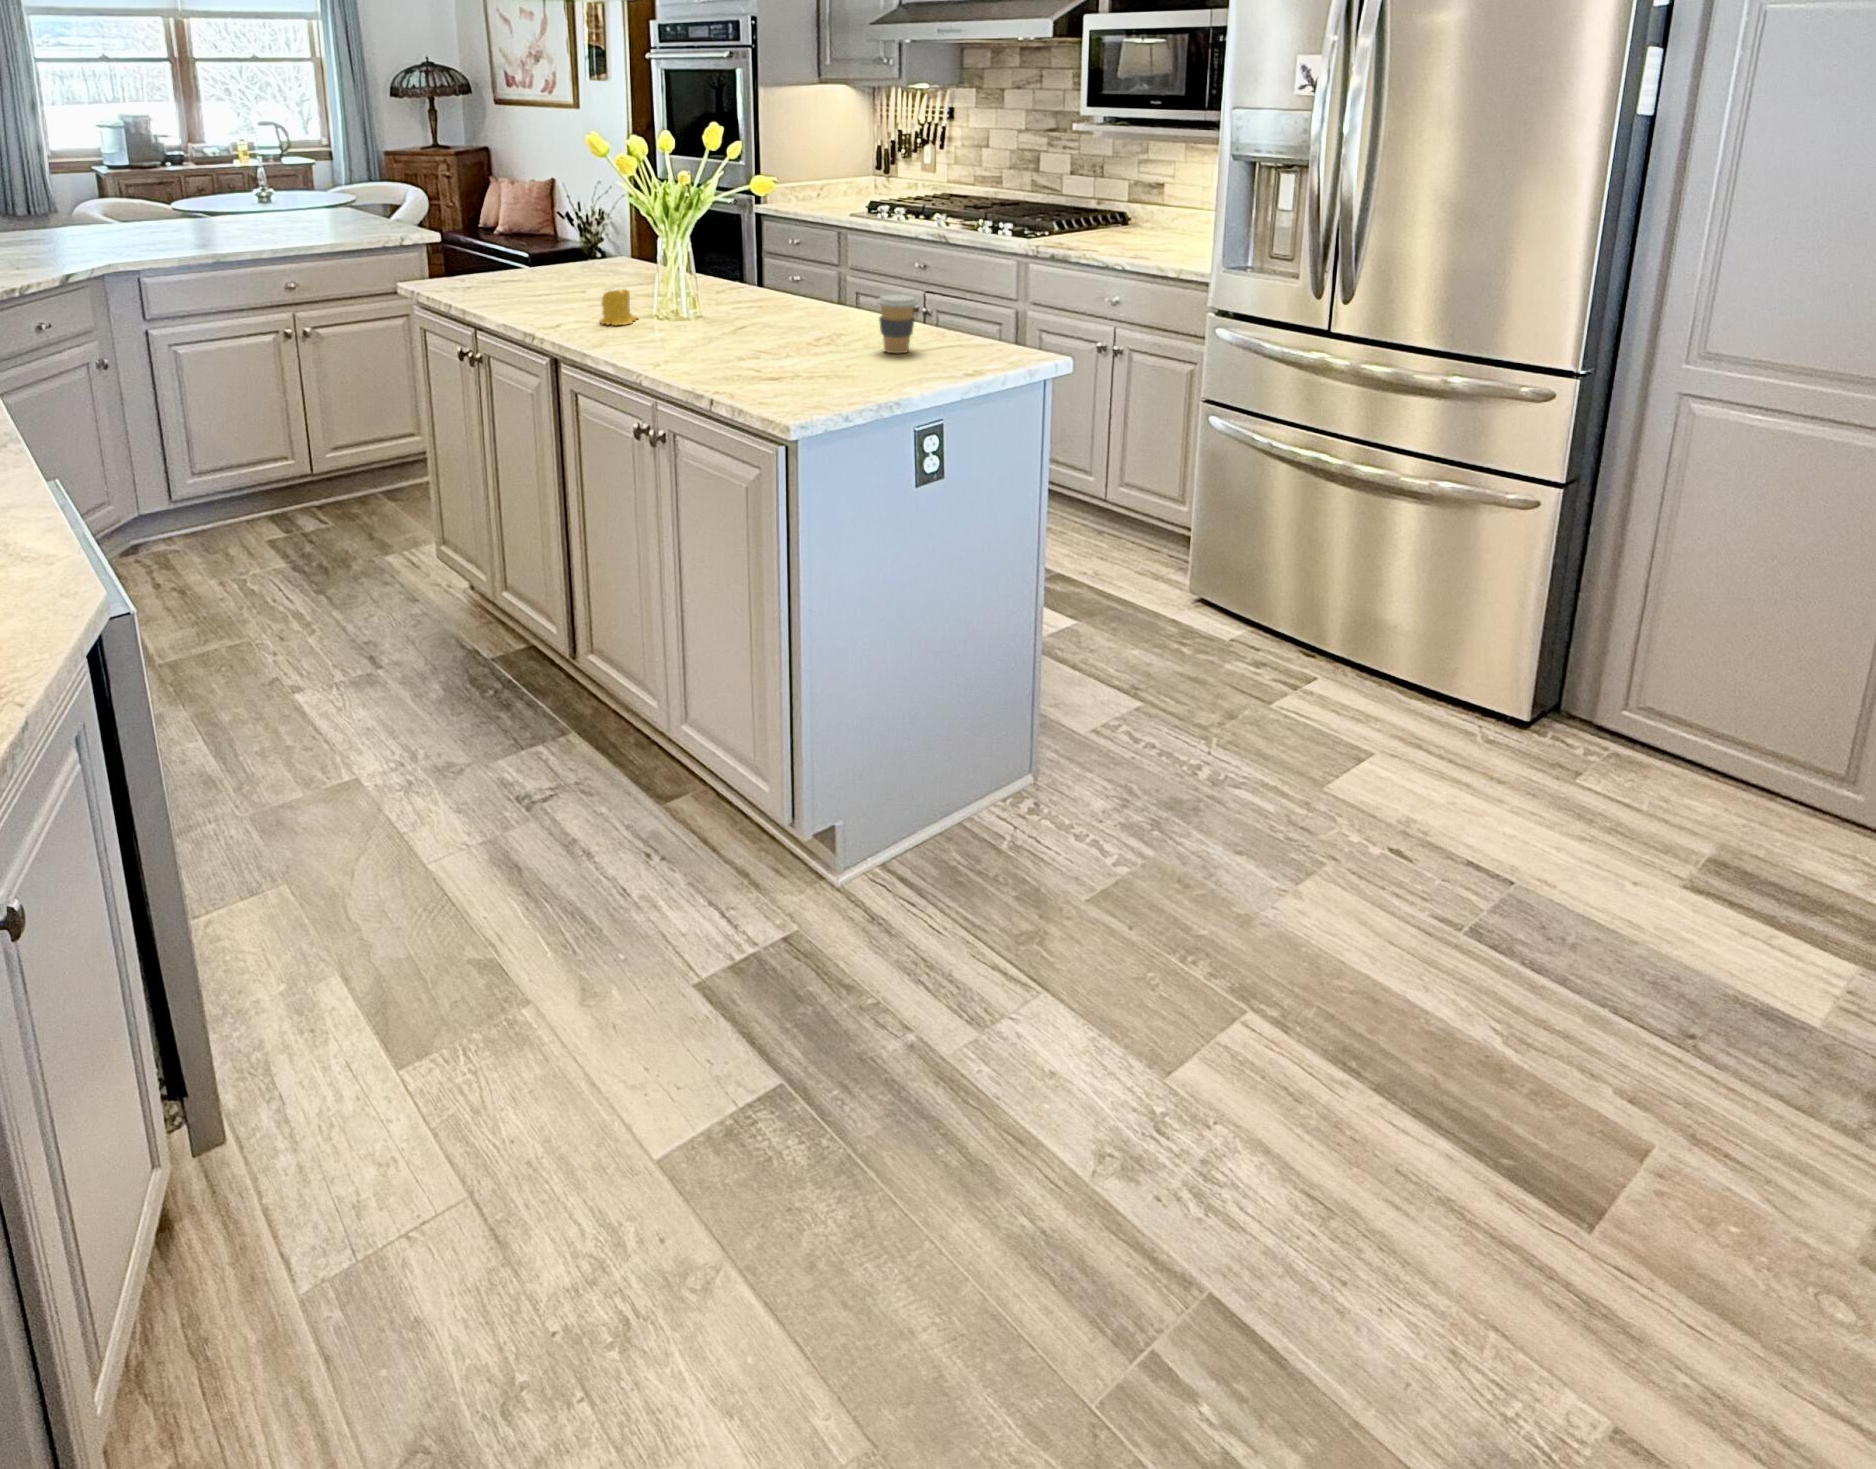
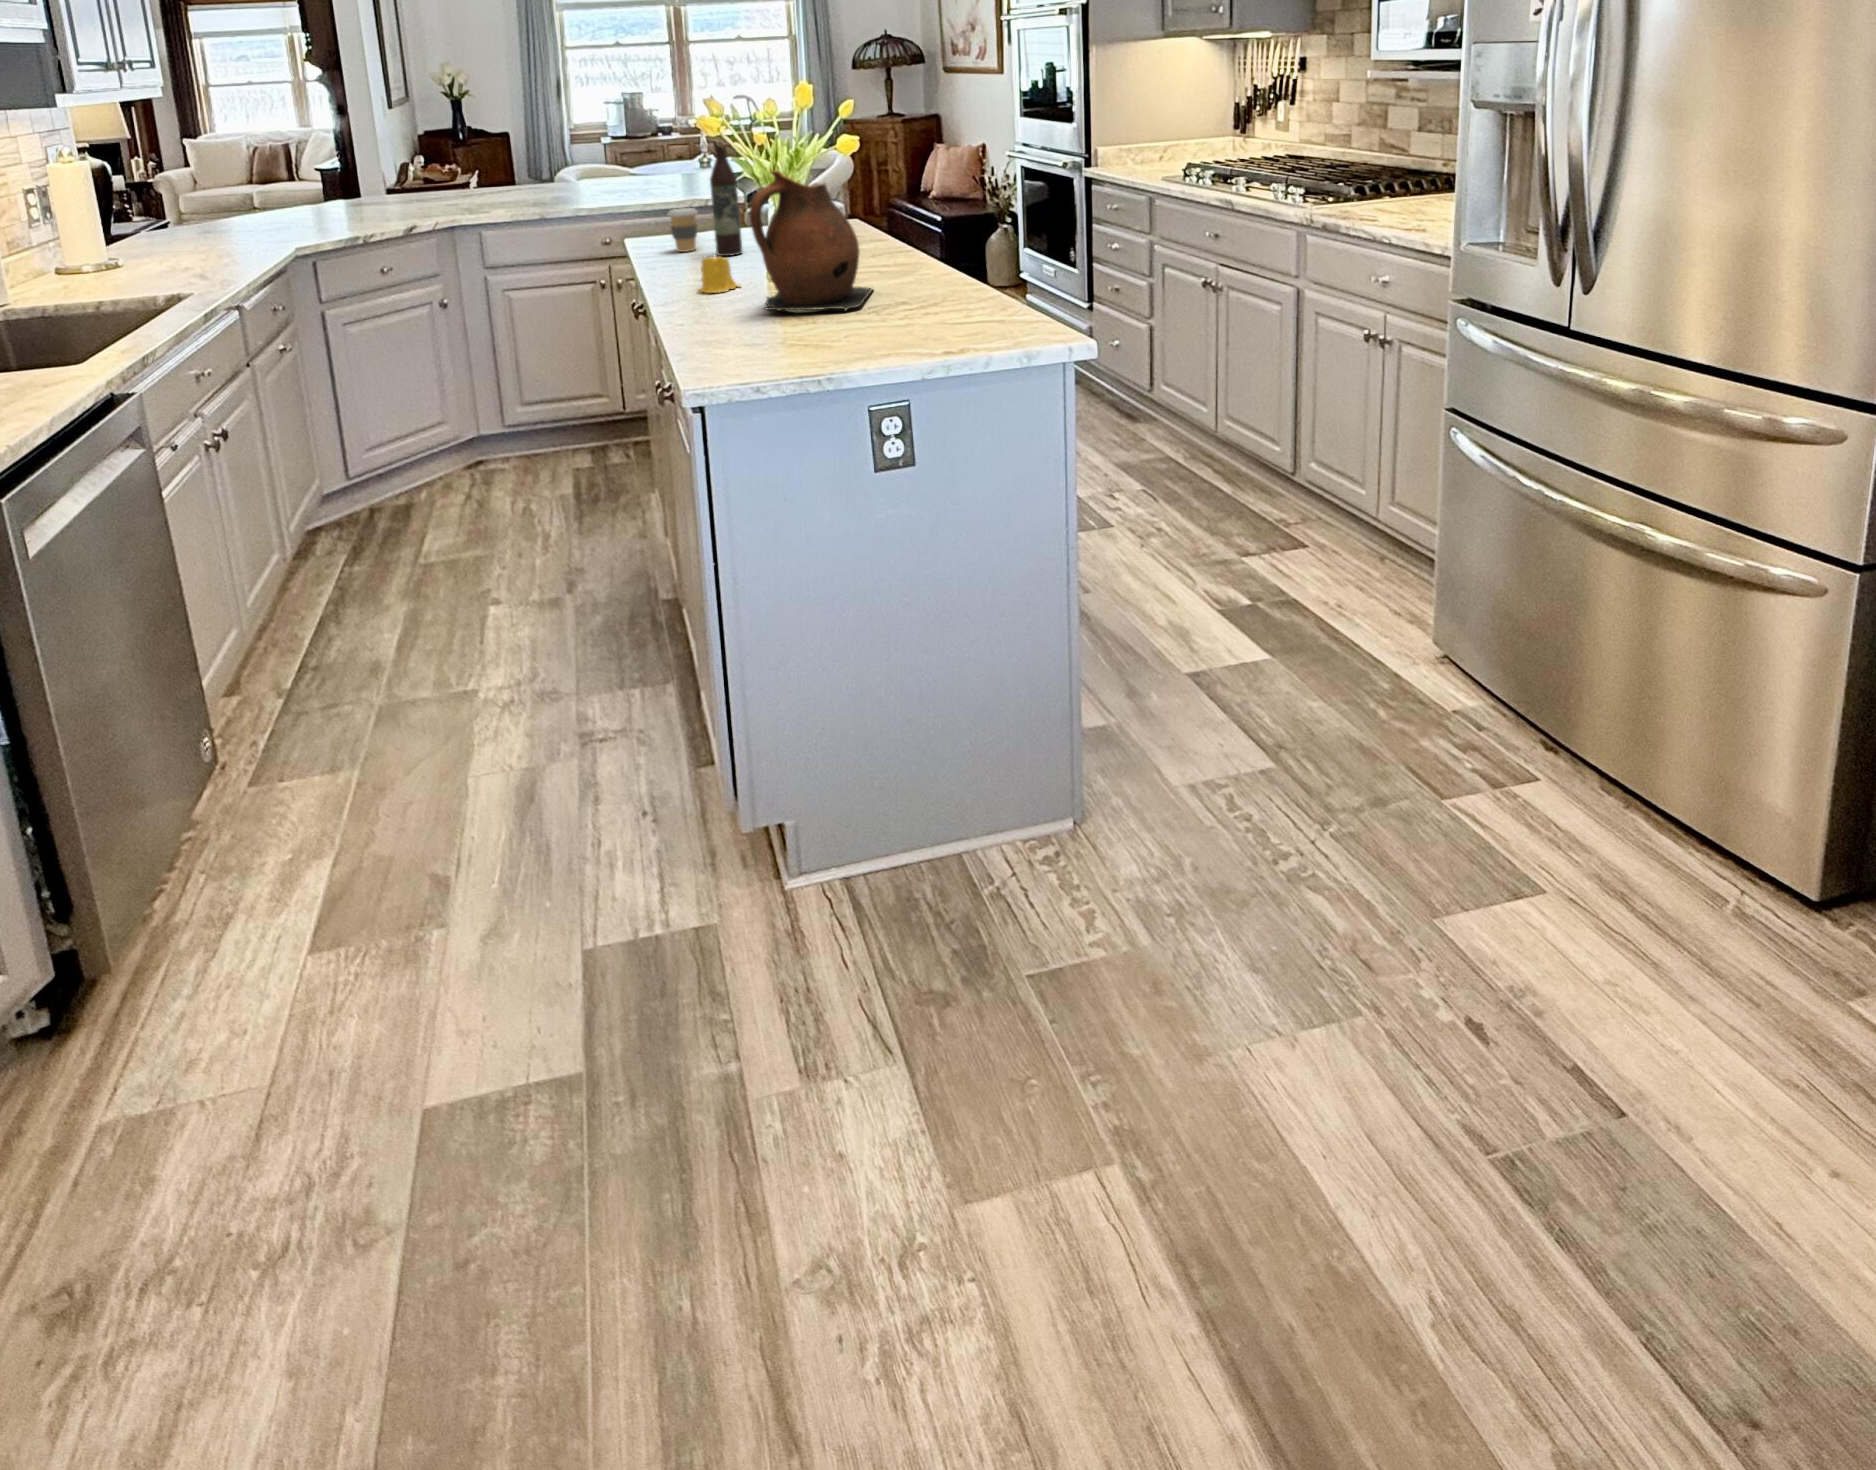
wine bottle: none [543,172,572,289] -> present [710,143,742,256]
ceramic pitcher: none [694,205,807,339] -> present [749,170,873,311]
coffee cup: present [877,294,918,353] -> present [668,208,698,252]

